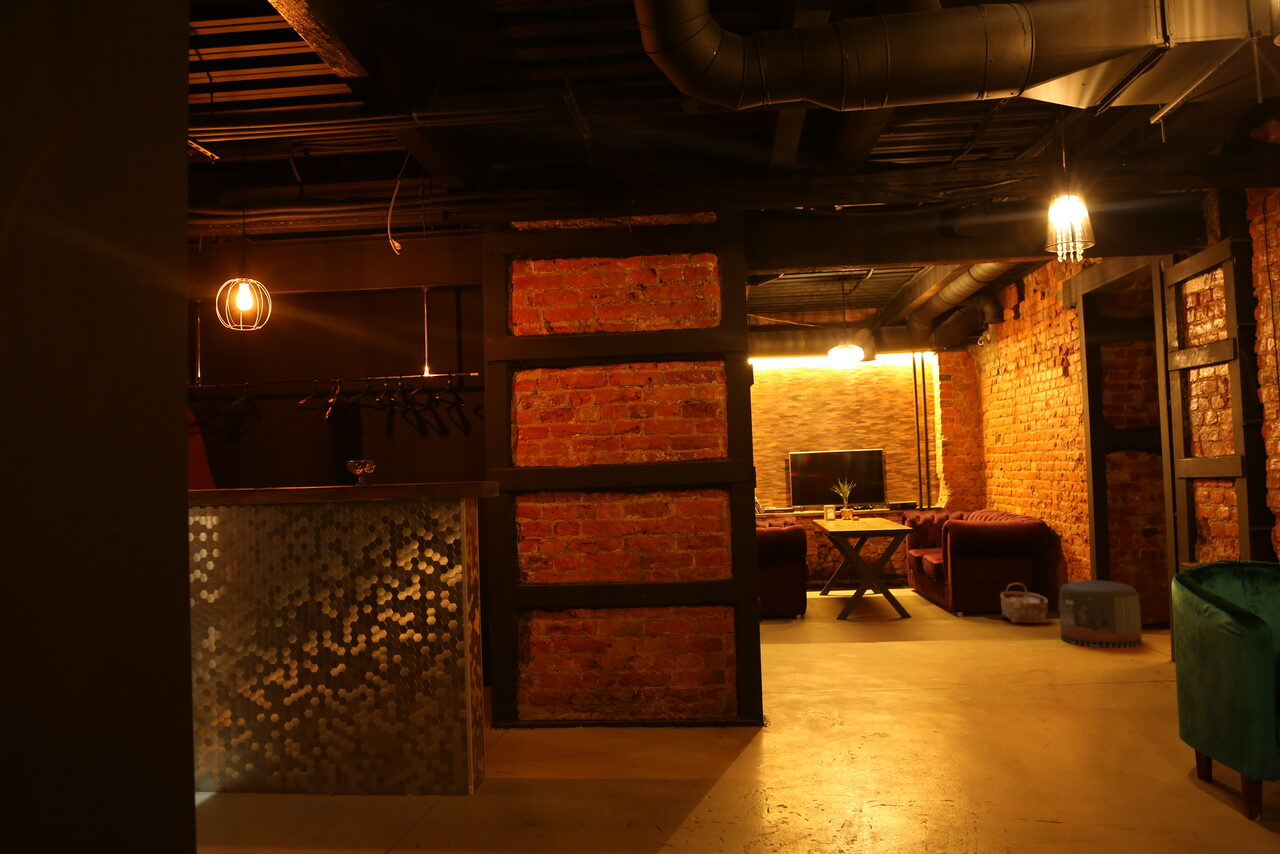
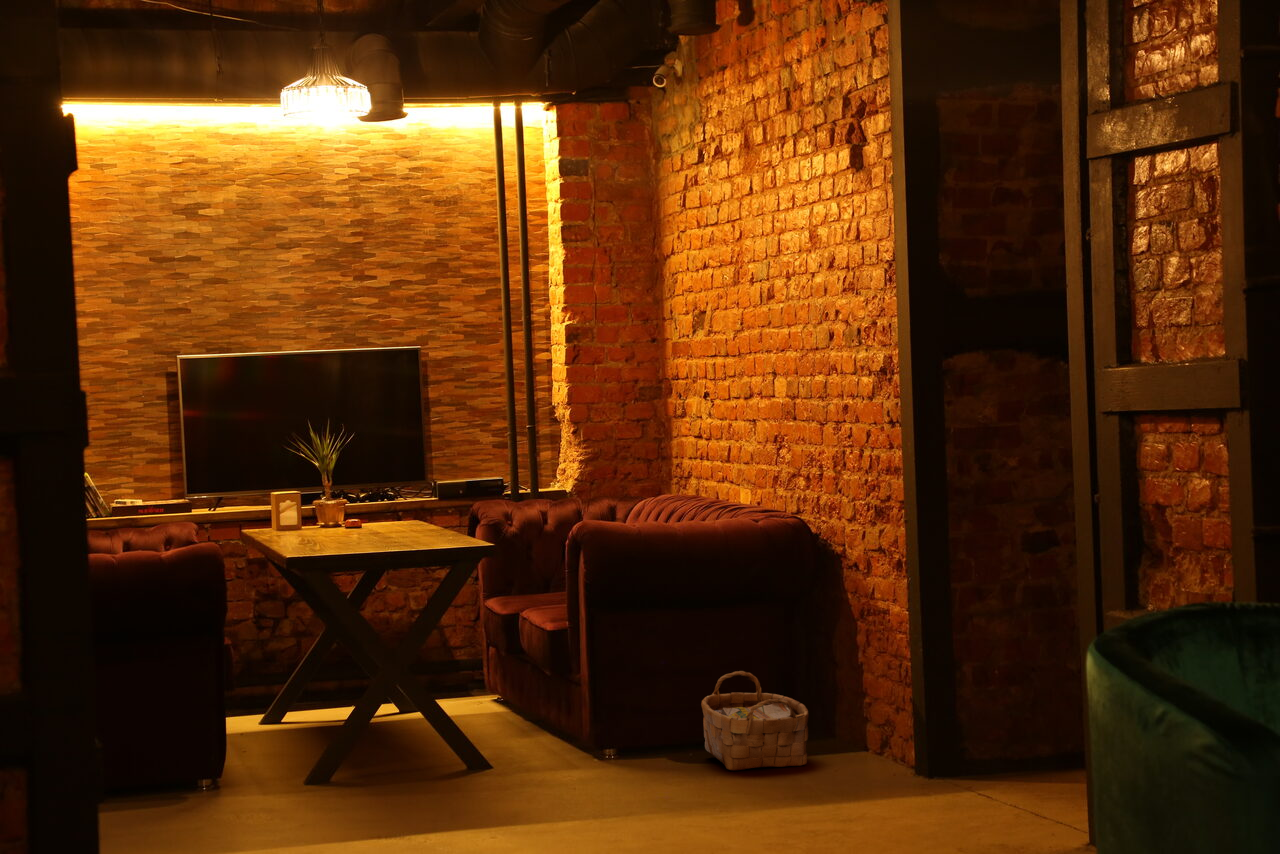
pouf: present [1059,580,1142,648] -> none [836,661,1011,819]

